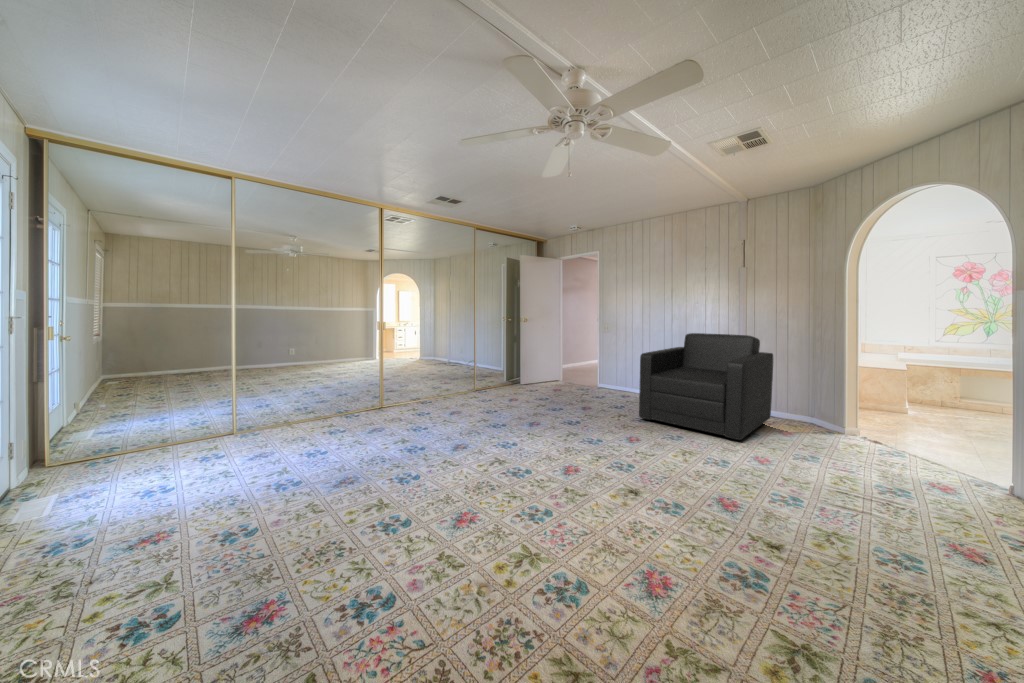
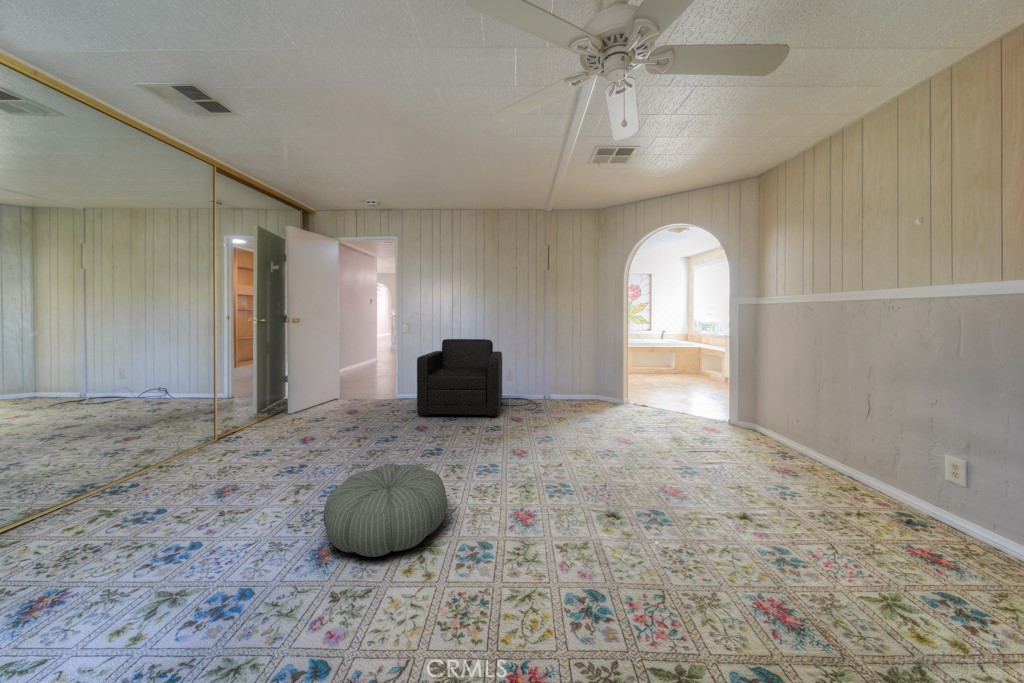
pouf: none [462,460,577,549] -> present [323,464,447,557]

